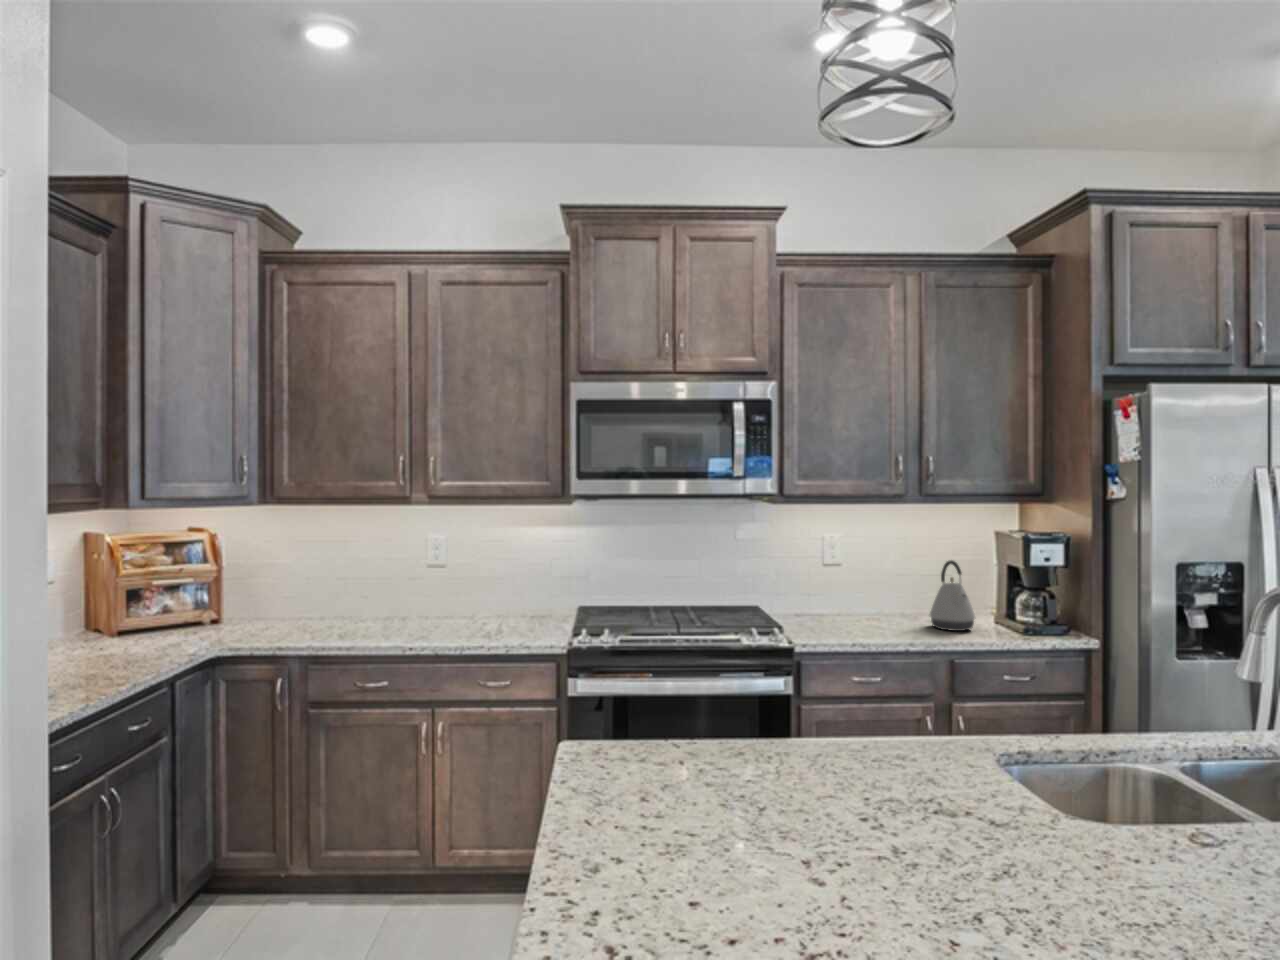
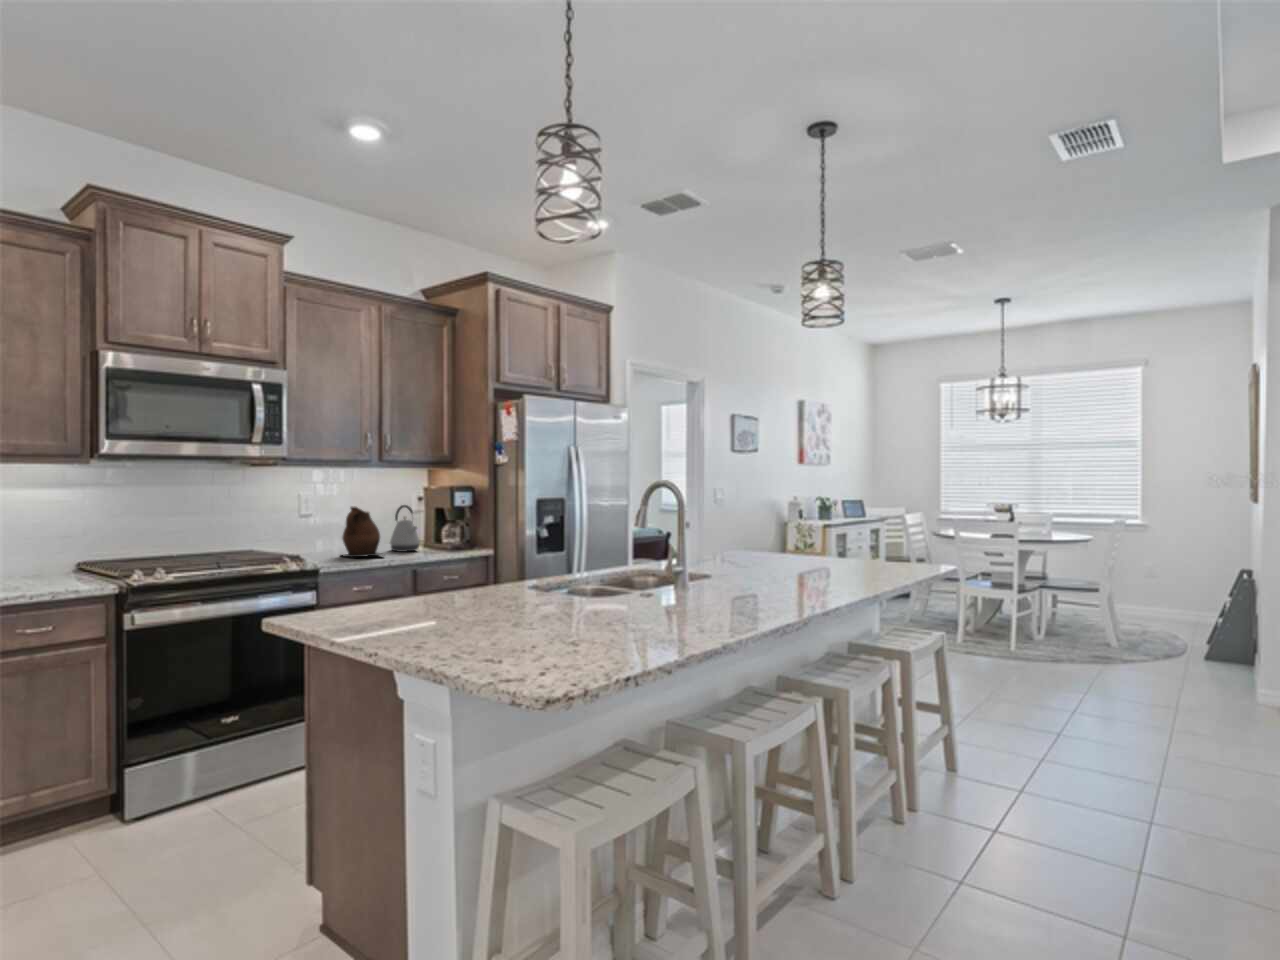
ceramic pitcher: none [842,561,905,637] -> present [342,506,383,557]

